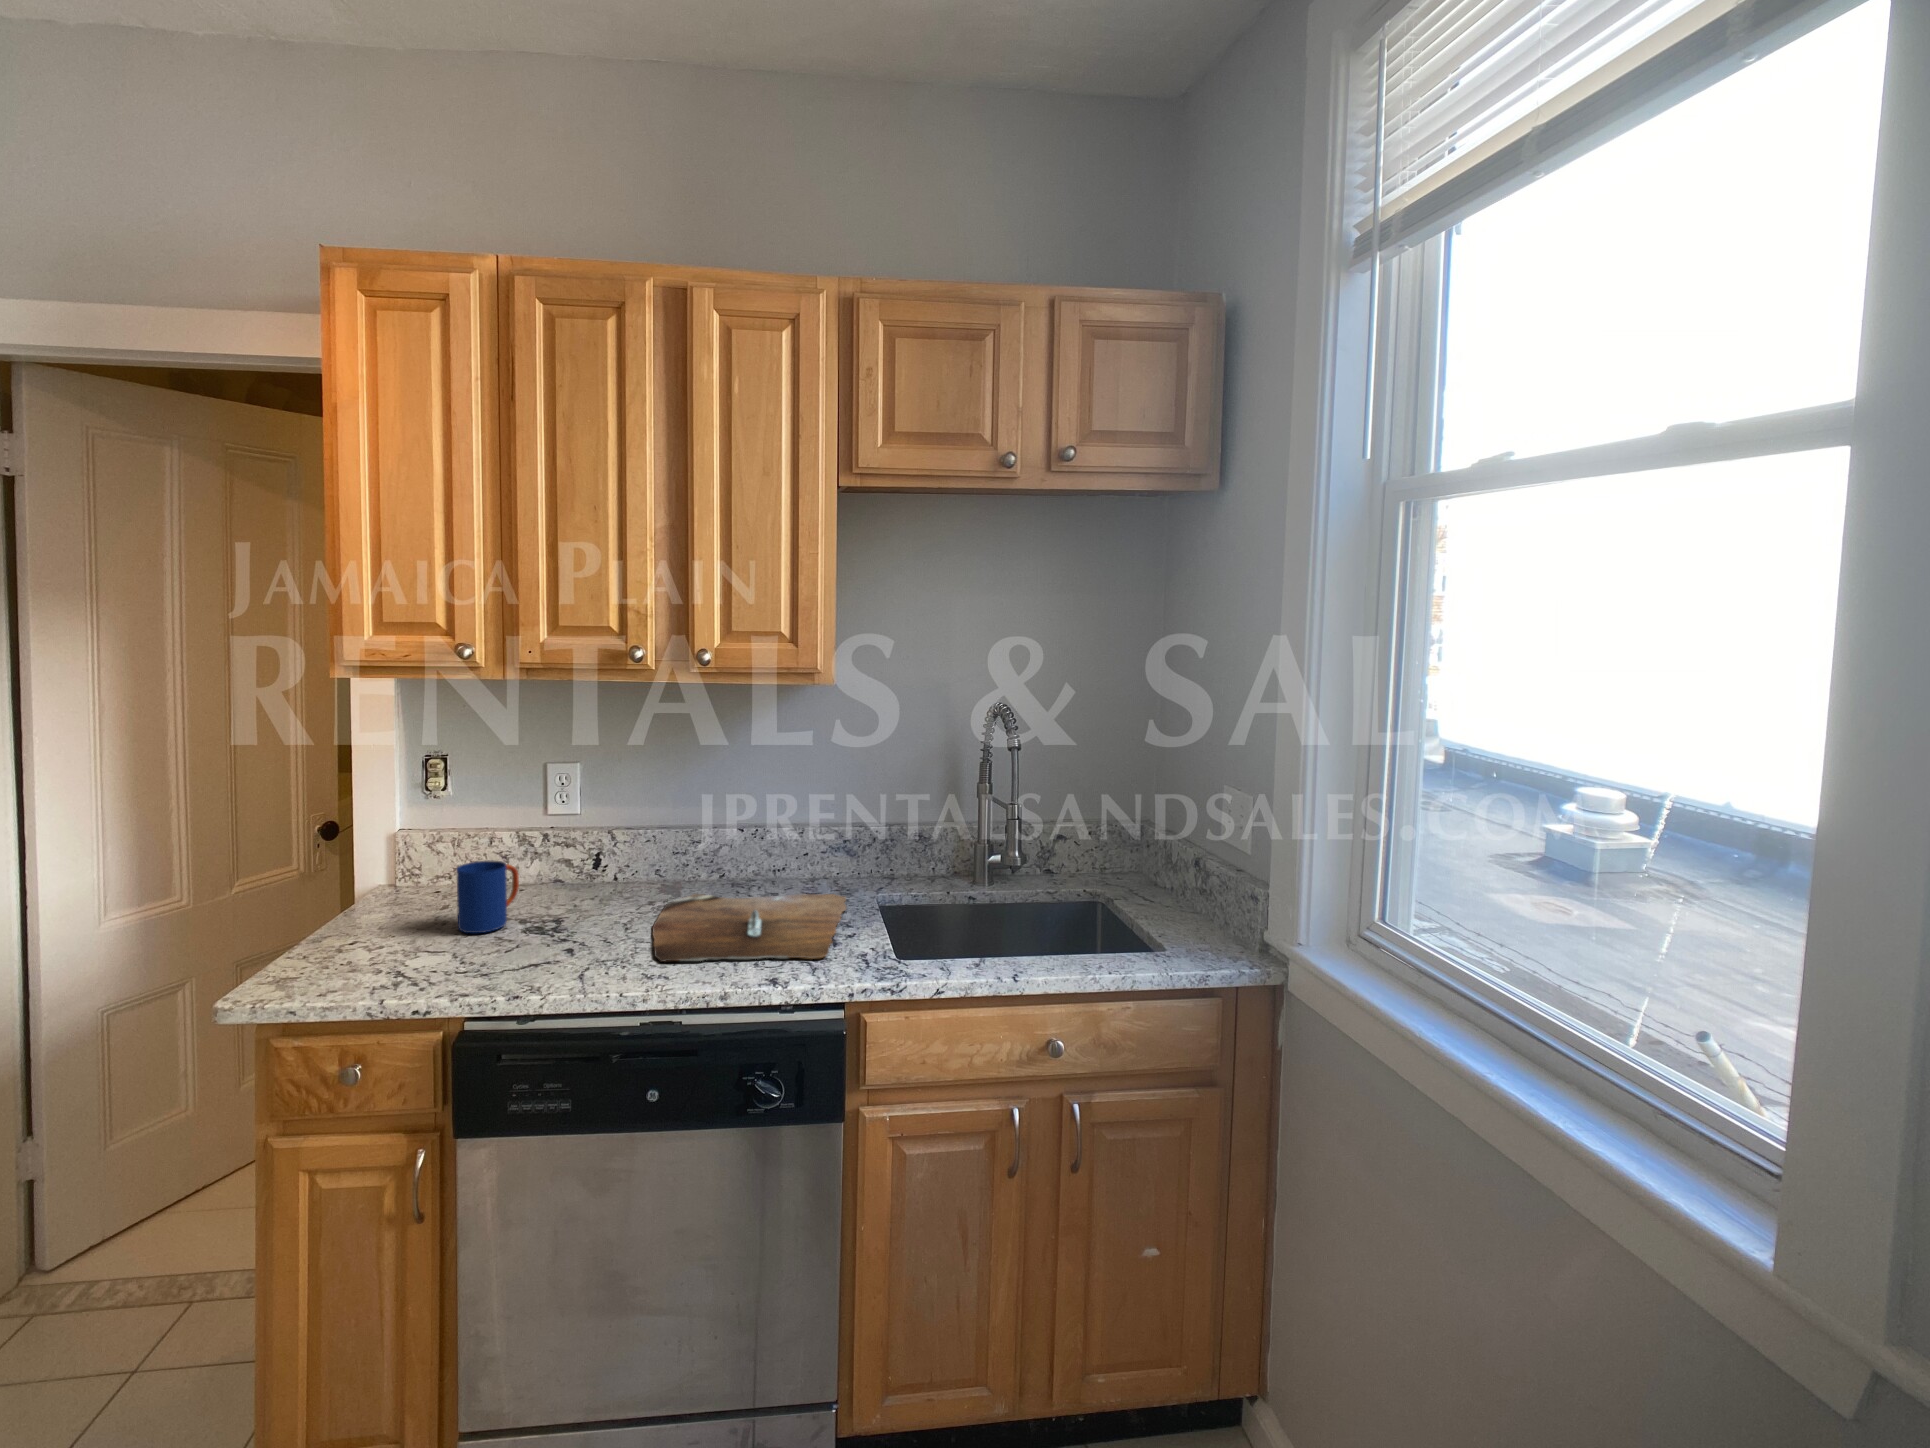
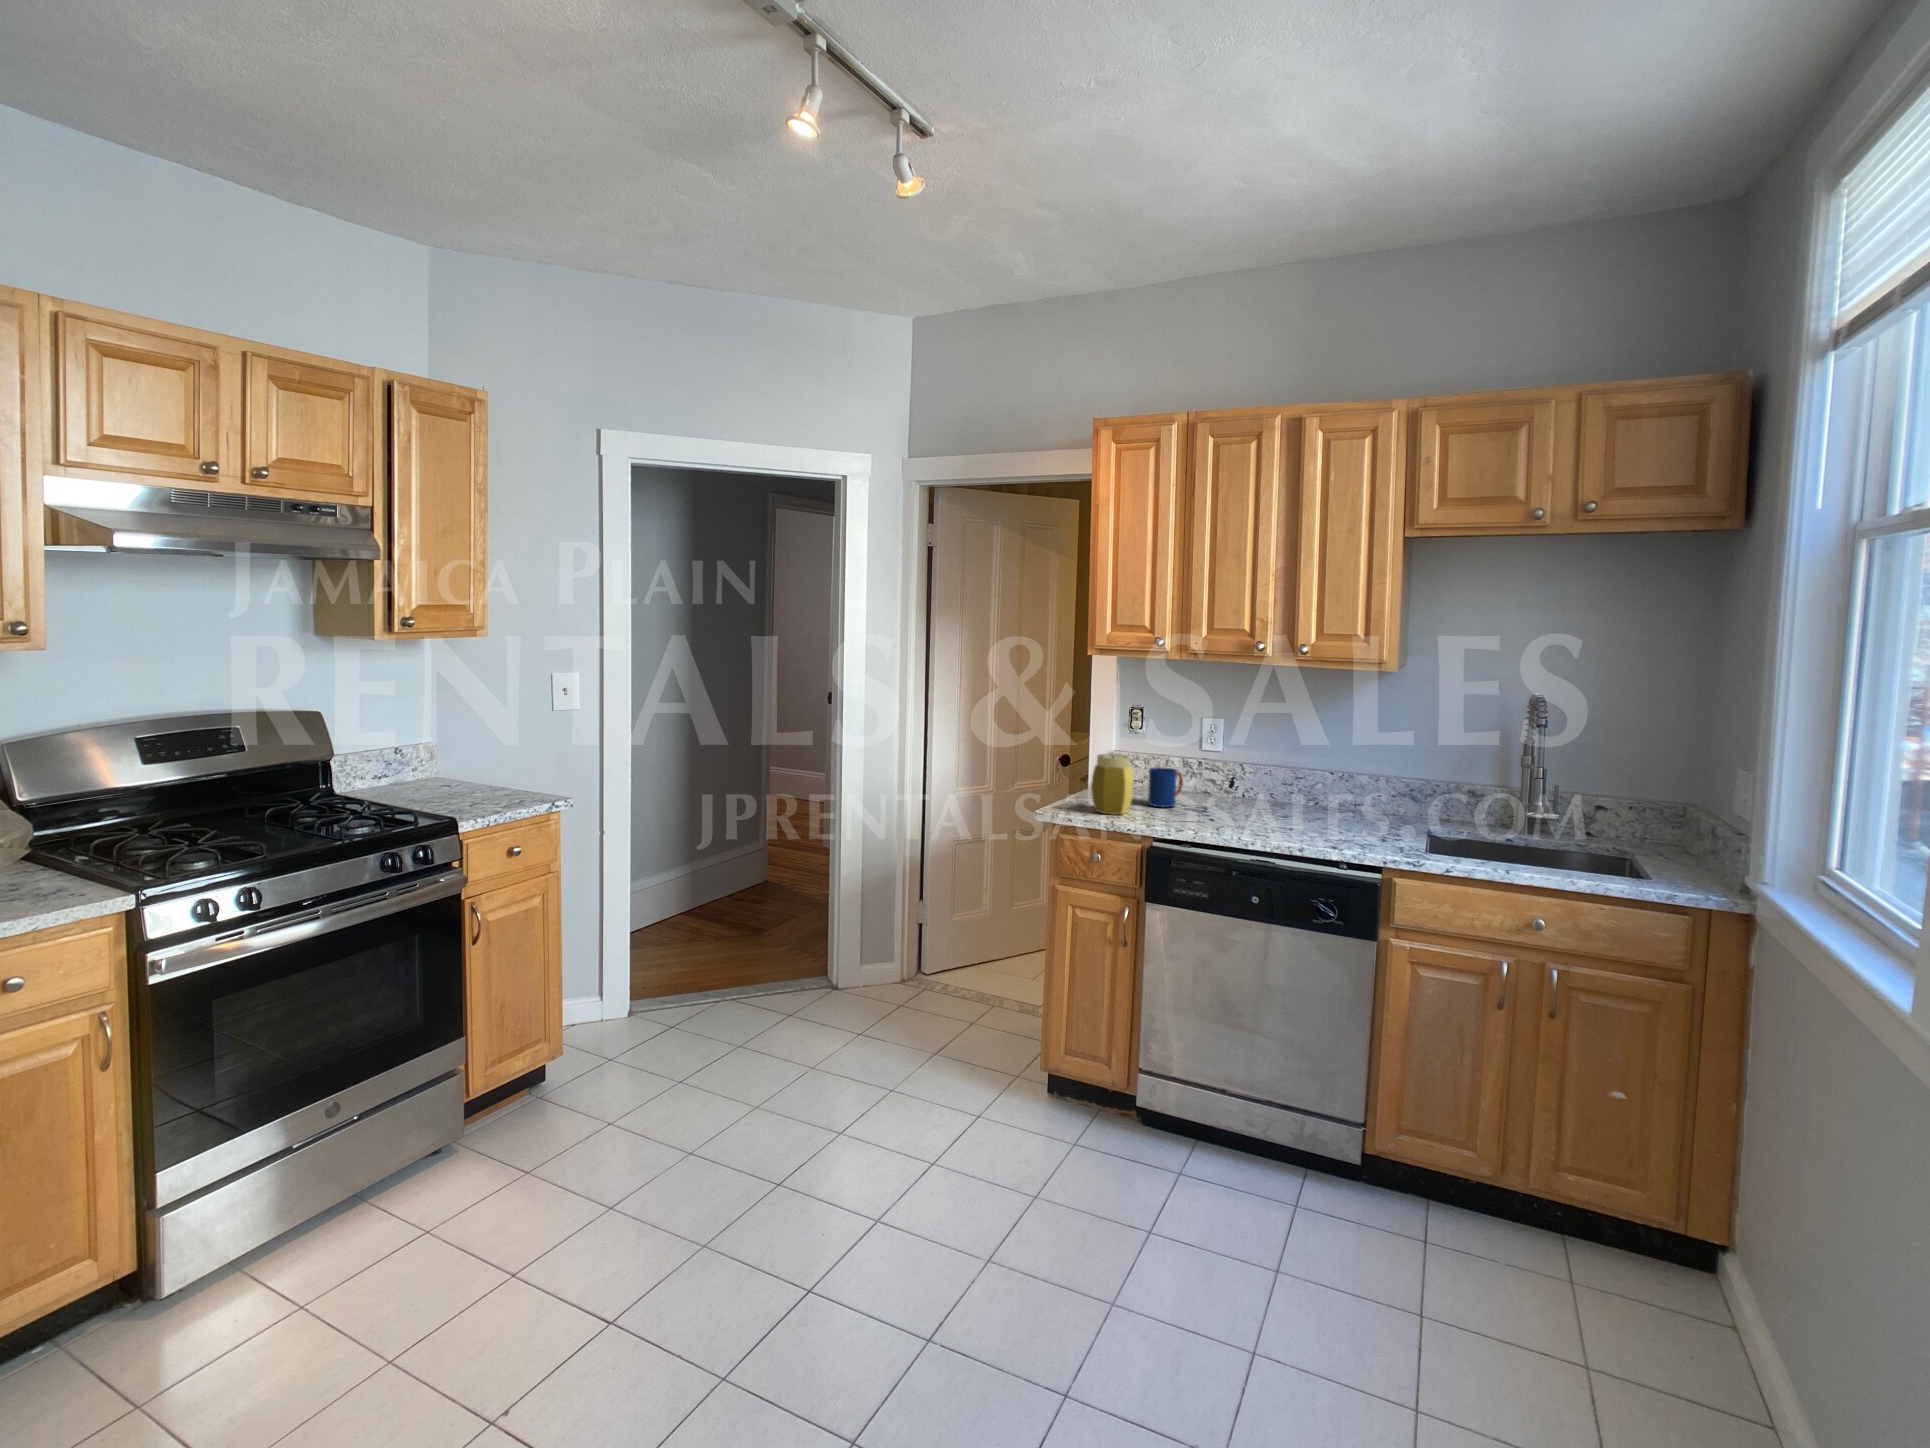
jar: none [335,857,423,978] -> present [1091,754,1133,815]
cutting board: present [652,894,846,962] -> none [1261,808,1404,843]

